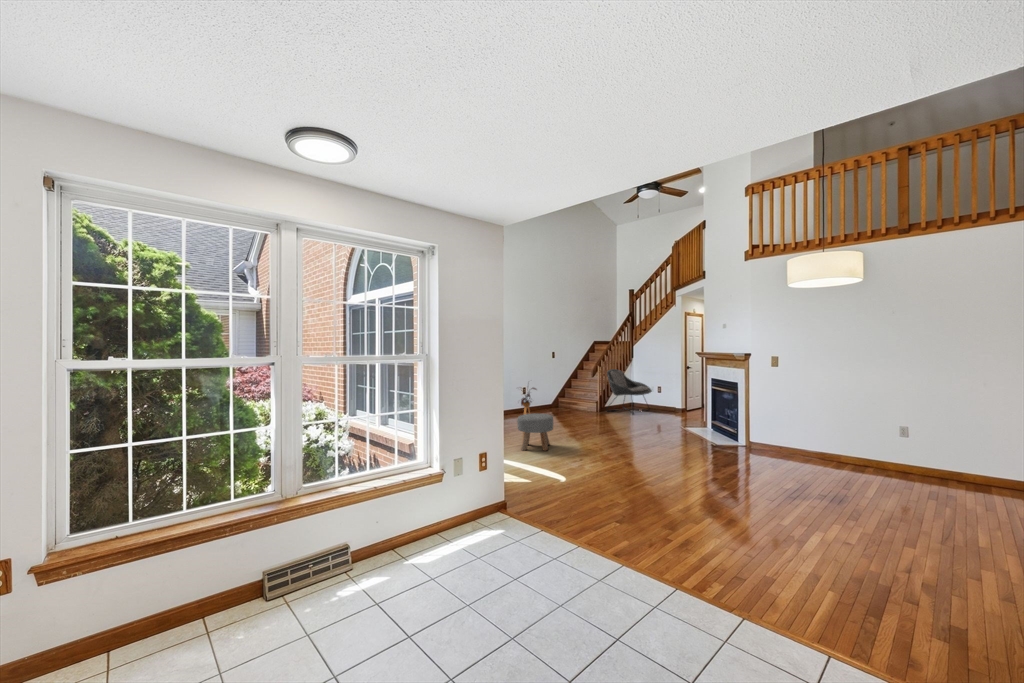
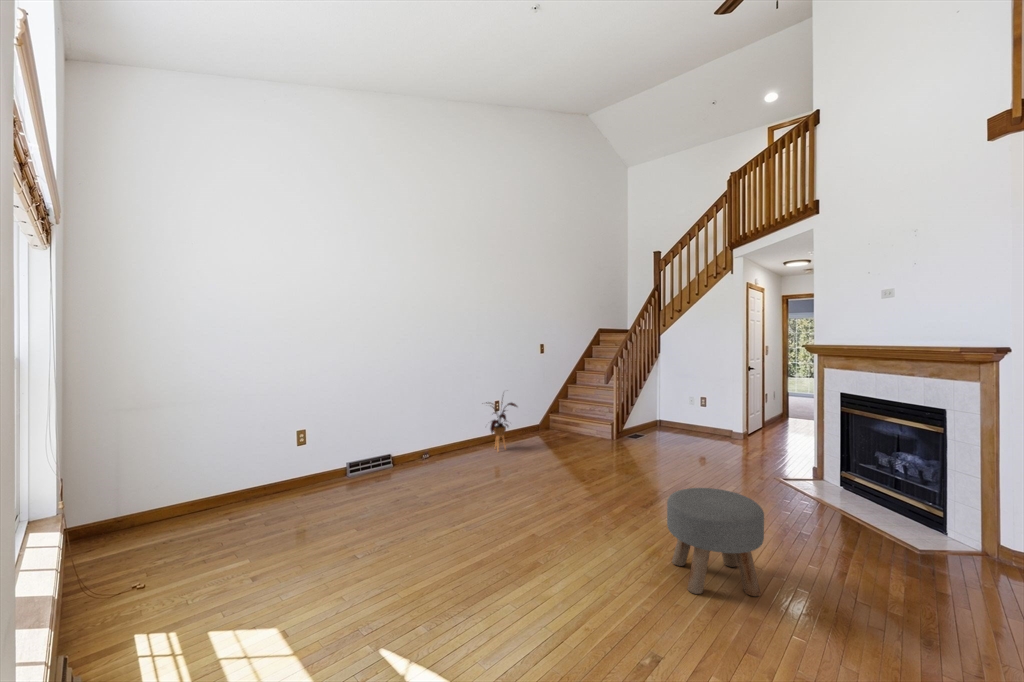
lounge chair: present [607,369,652,415] -> none [625,371,696,446]
ottoman: present [517,413,553,451] -> present [667,488,764,596]

